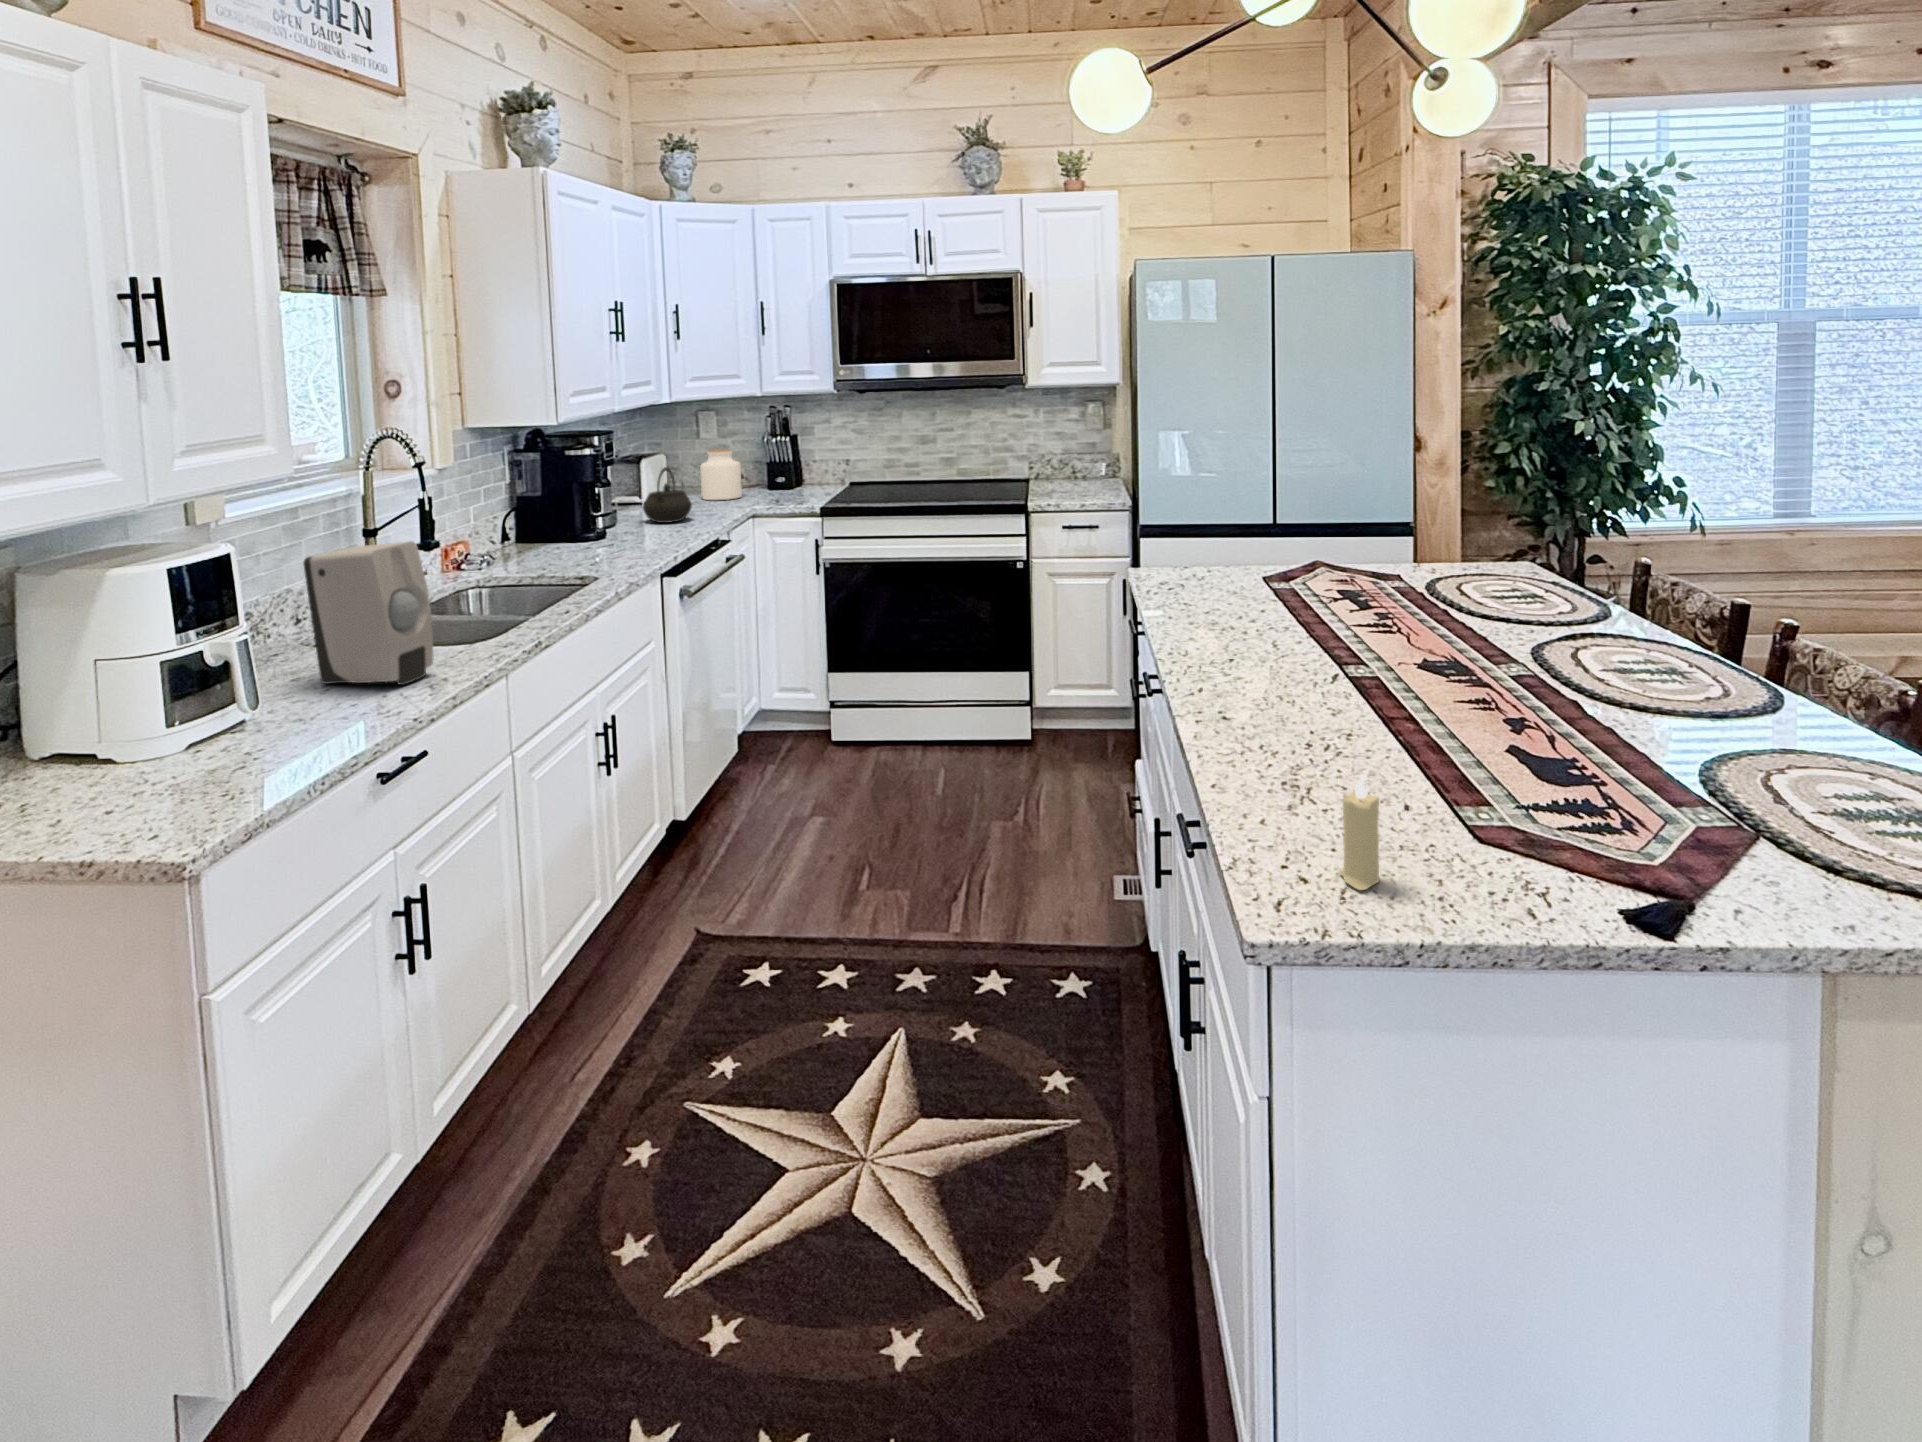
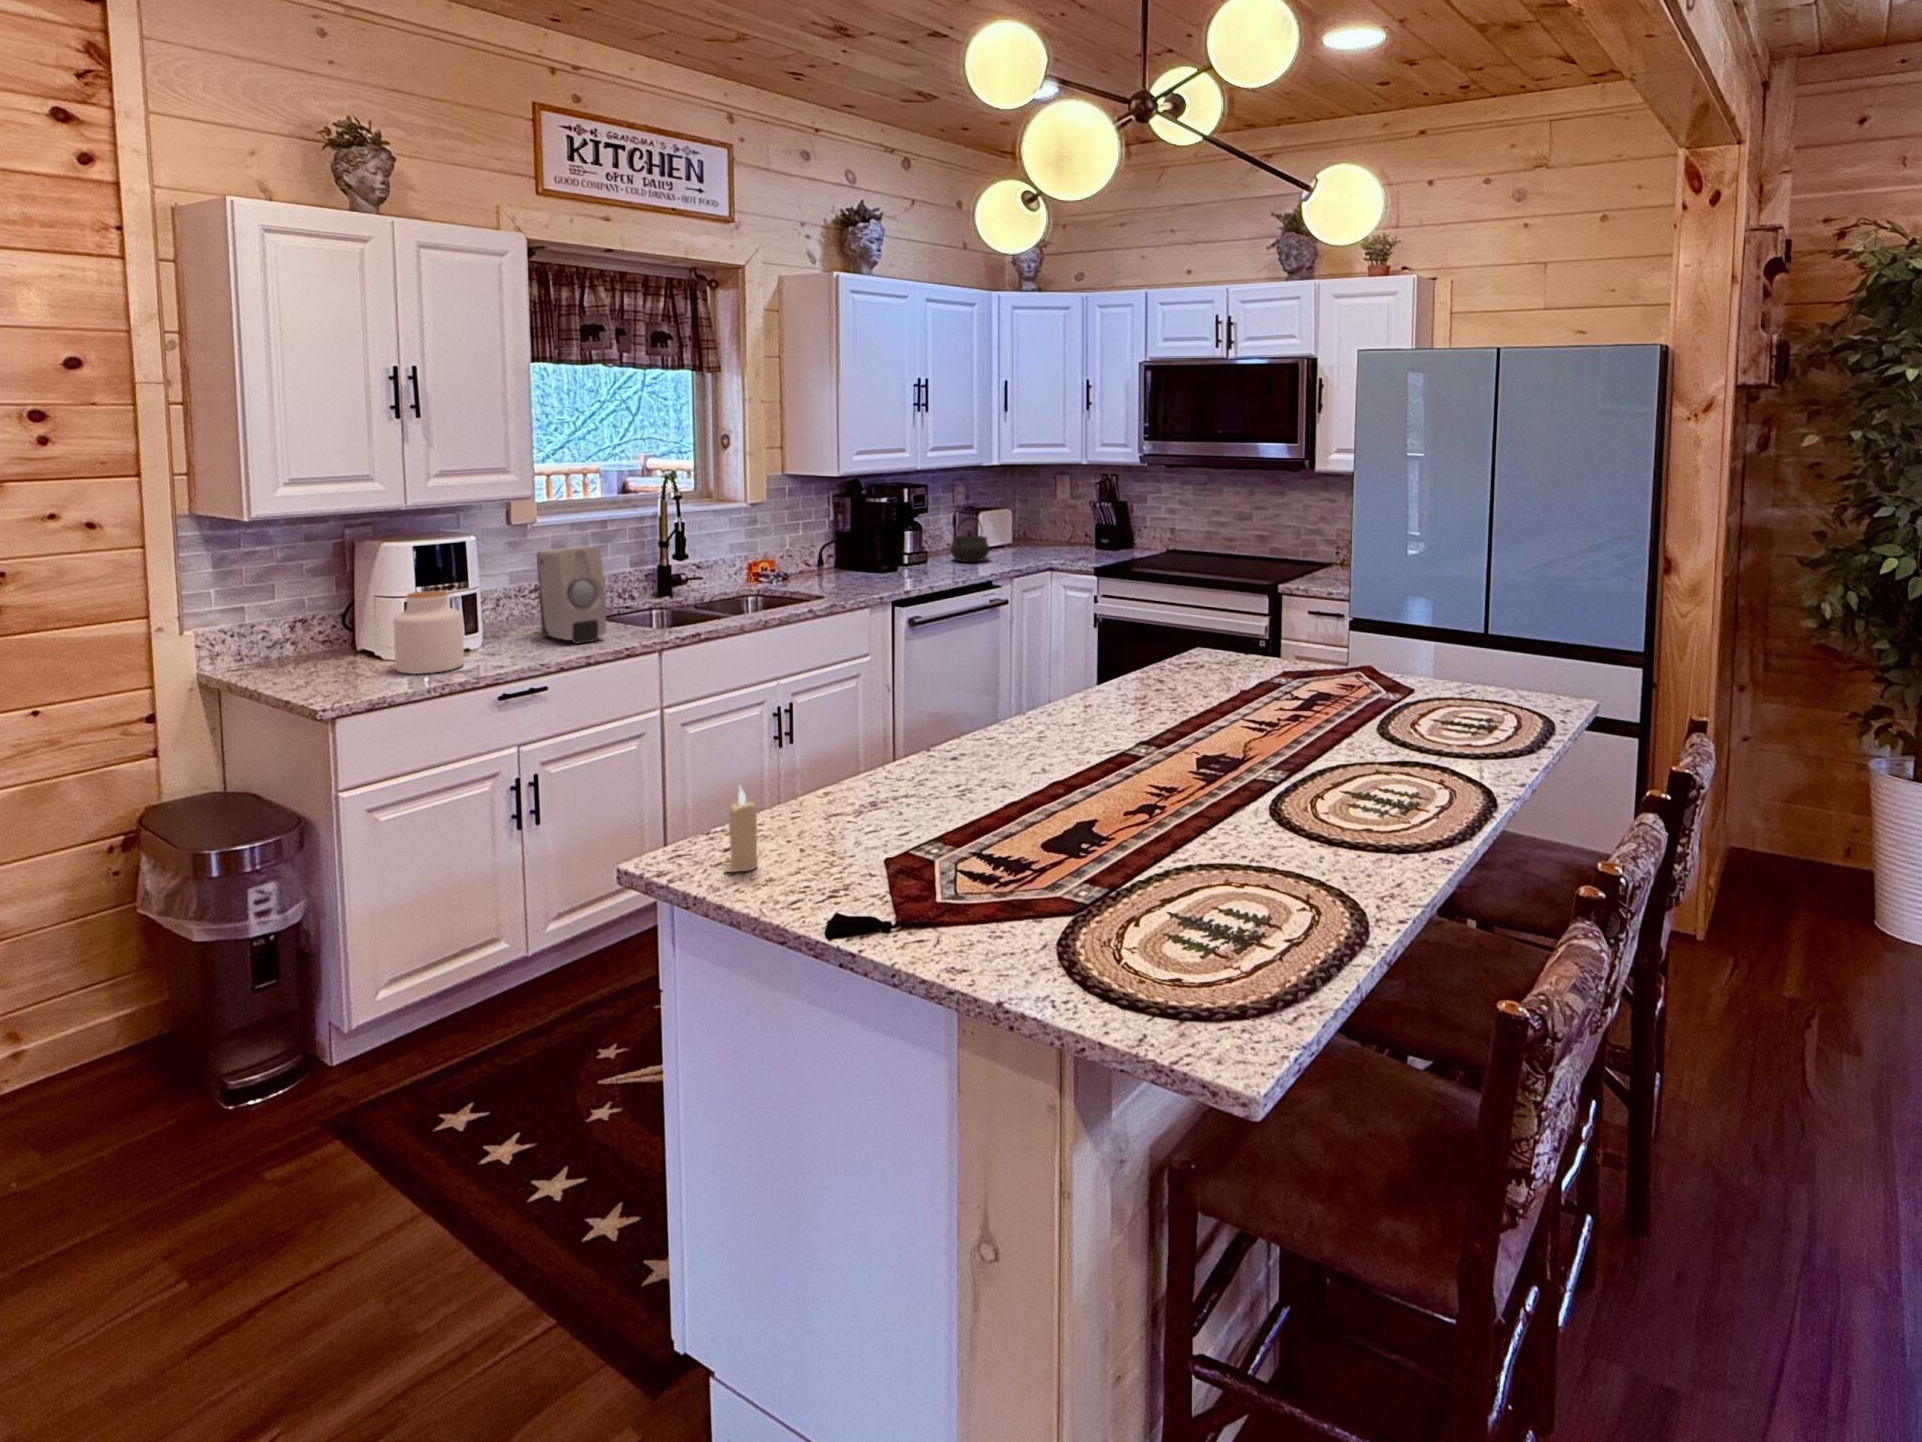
jar: present [700,449,742,500] -> present [393,591,464,674]

